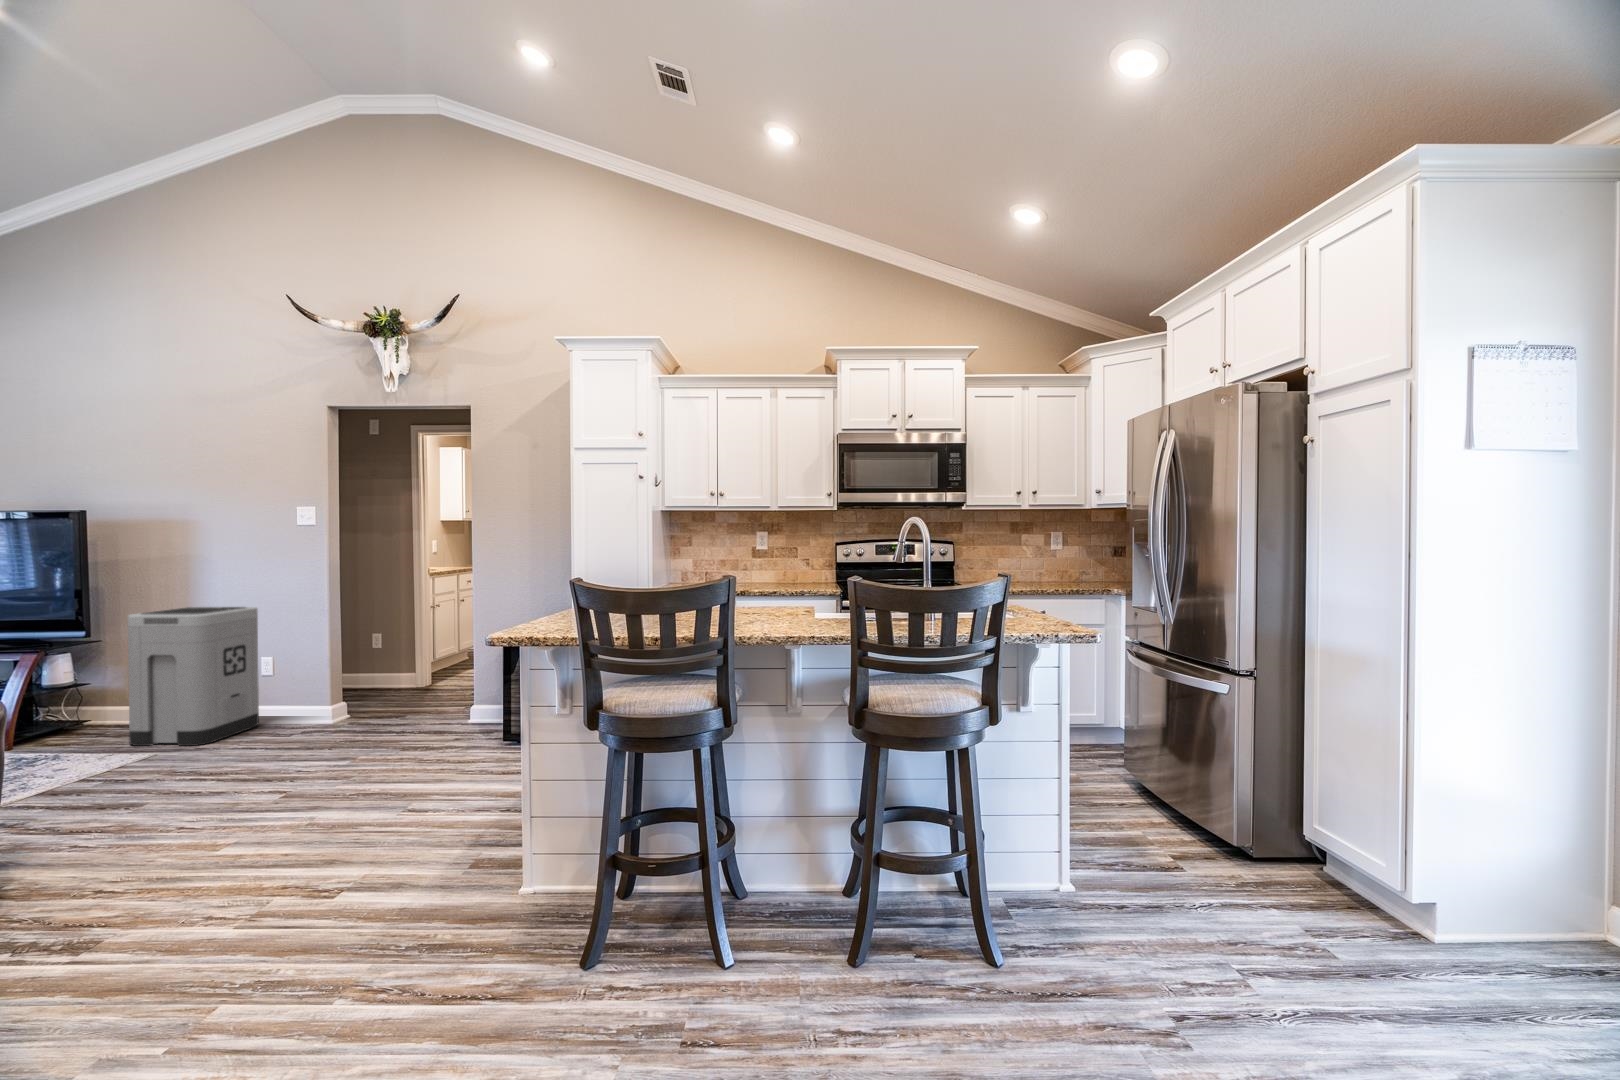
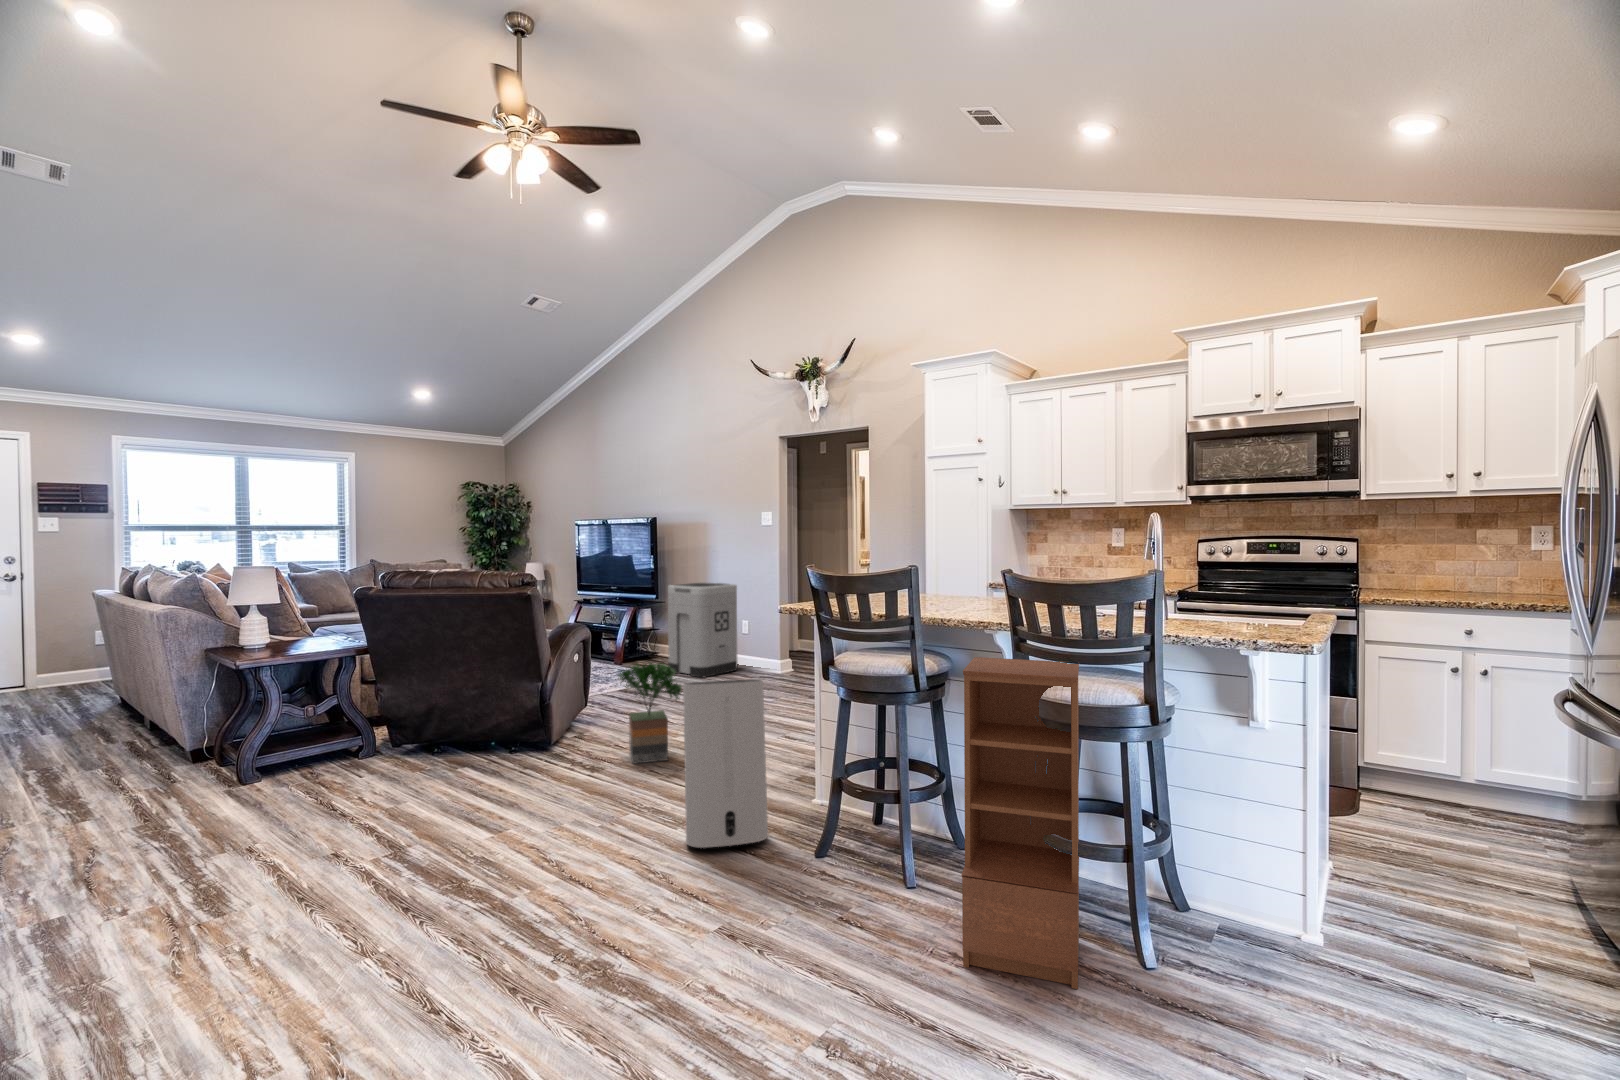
bookcase: none [823,670,975,1045] -> present [961,657,1079,989]
potted tree: none [114,738,260,914] -> present [619,663,682,764]
air purifier: none [349,742,499,1025] -> present [683,679,768,848]

